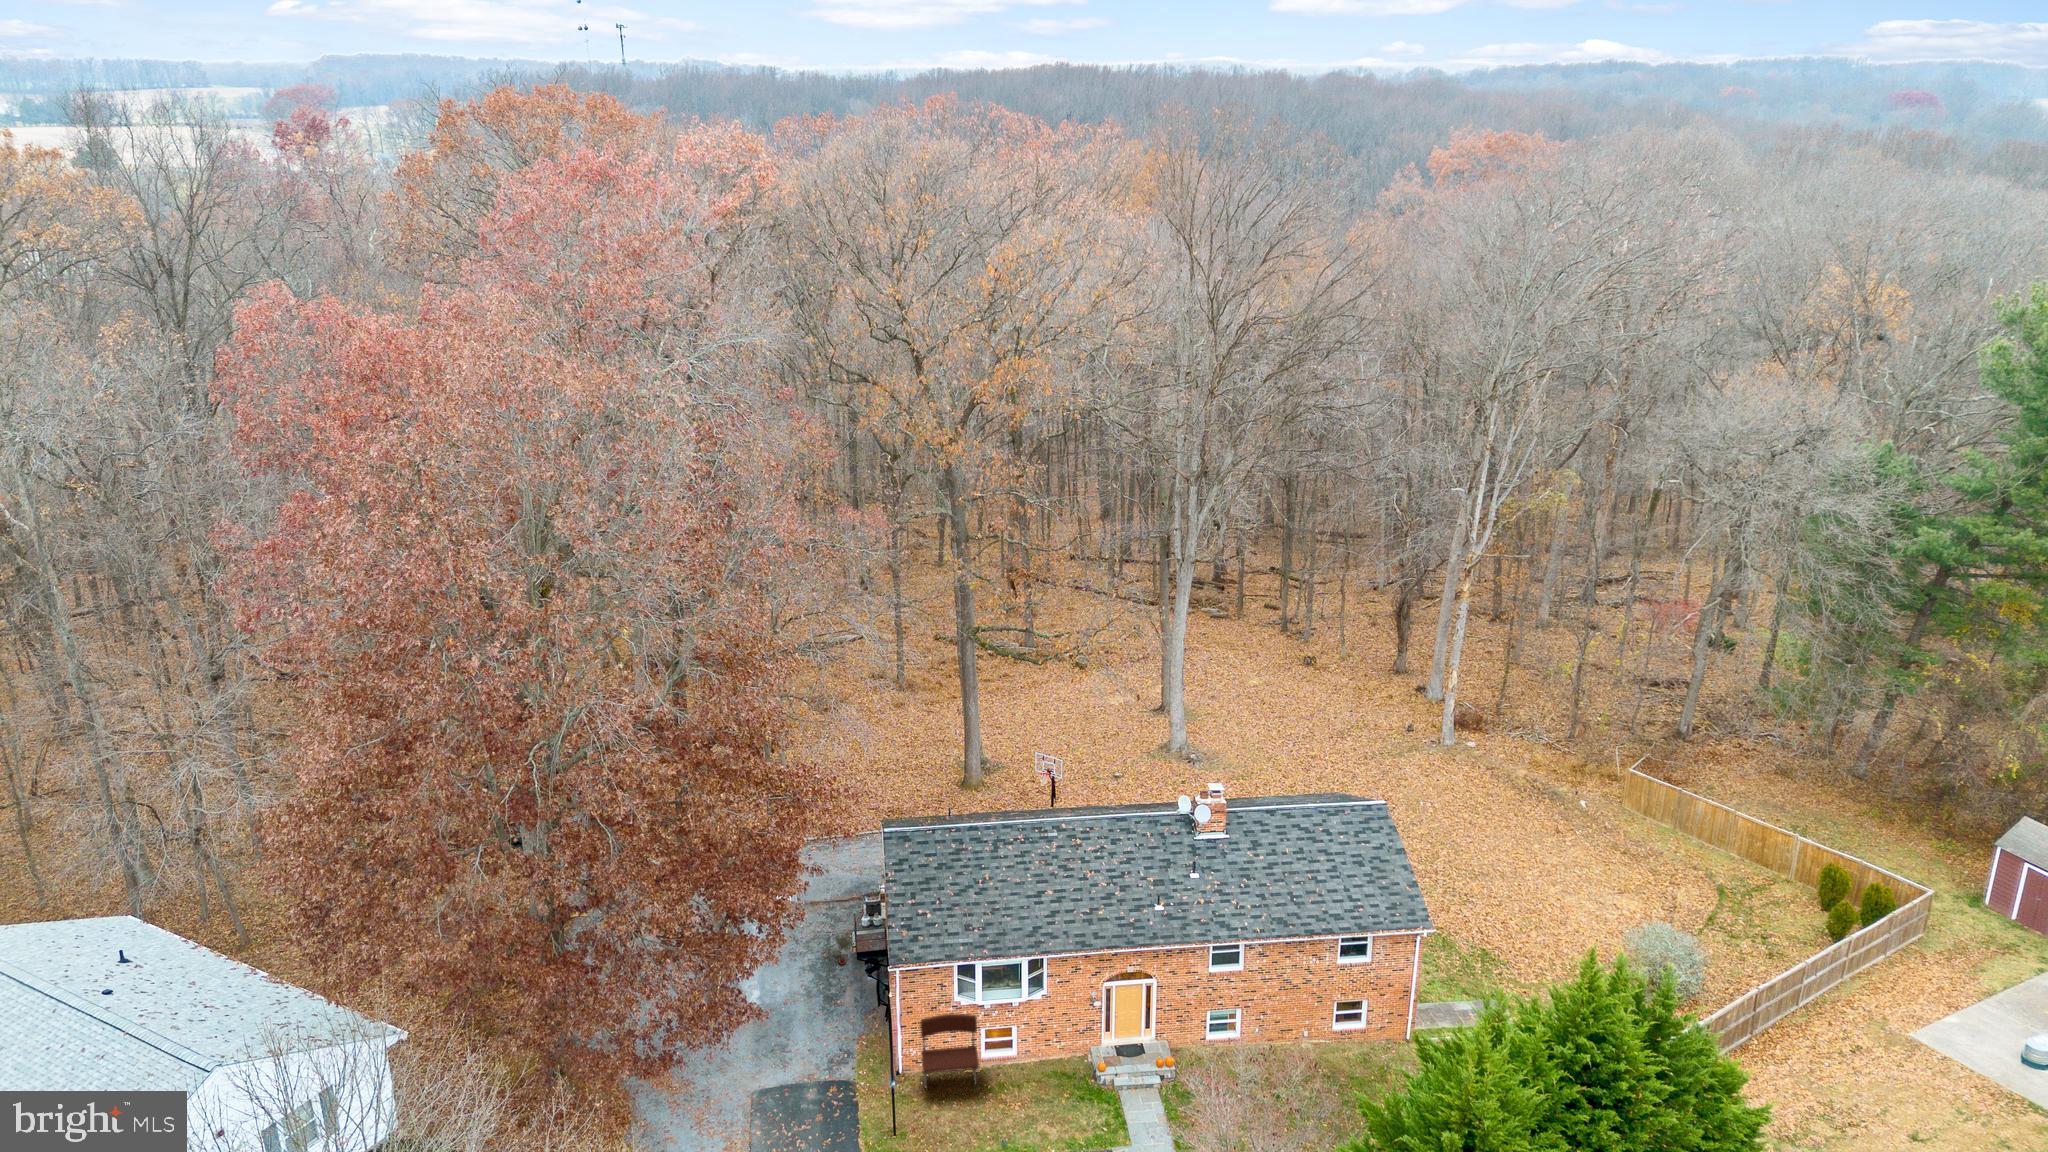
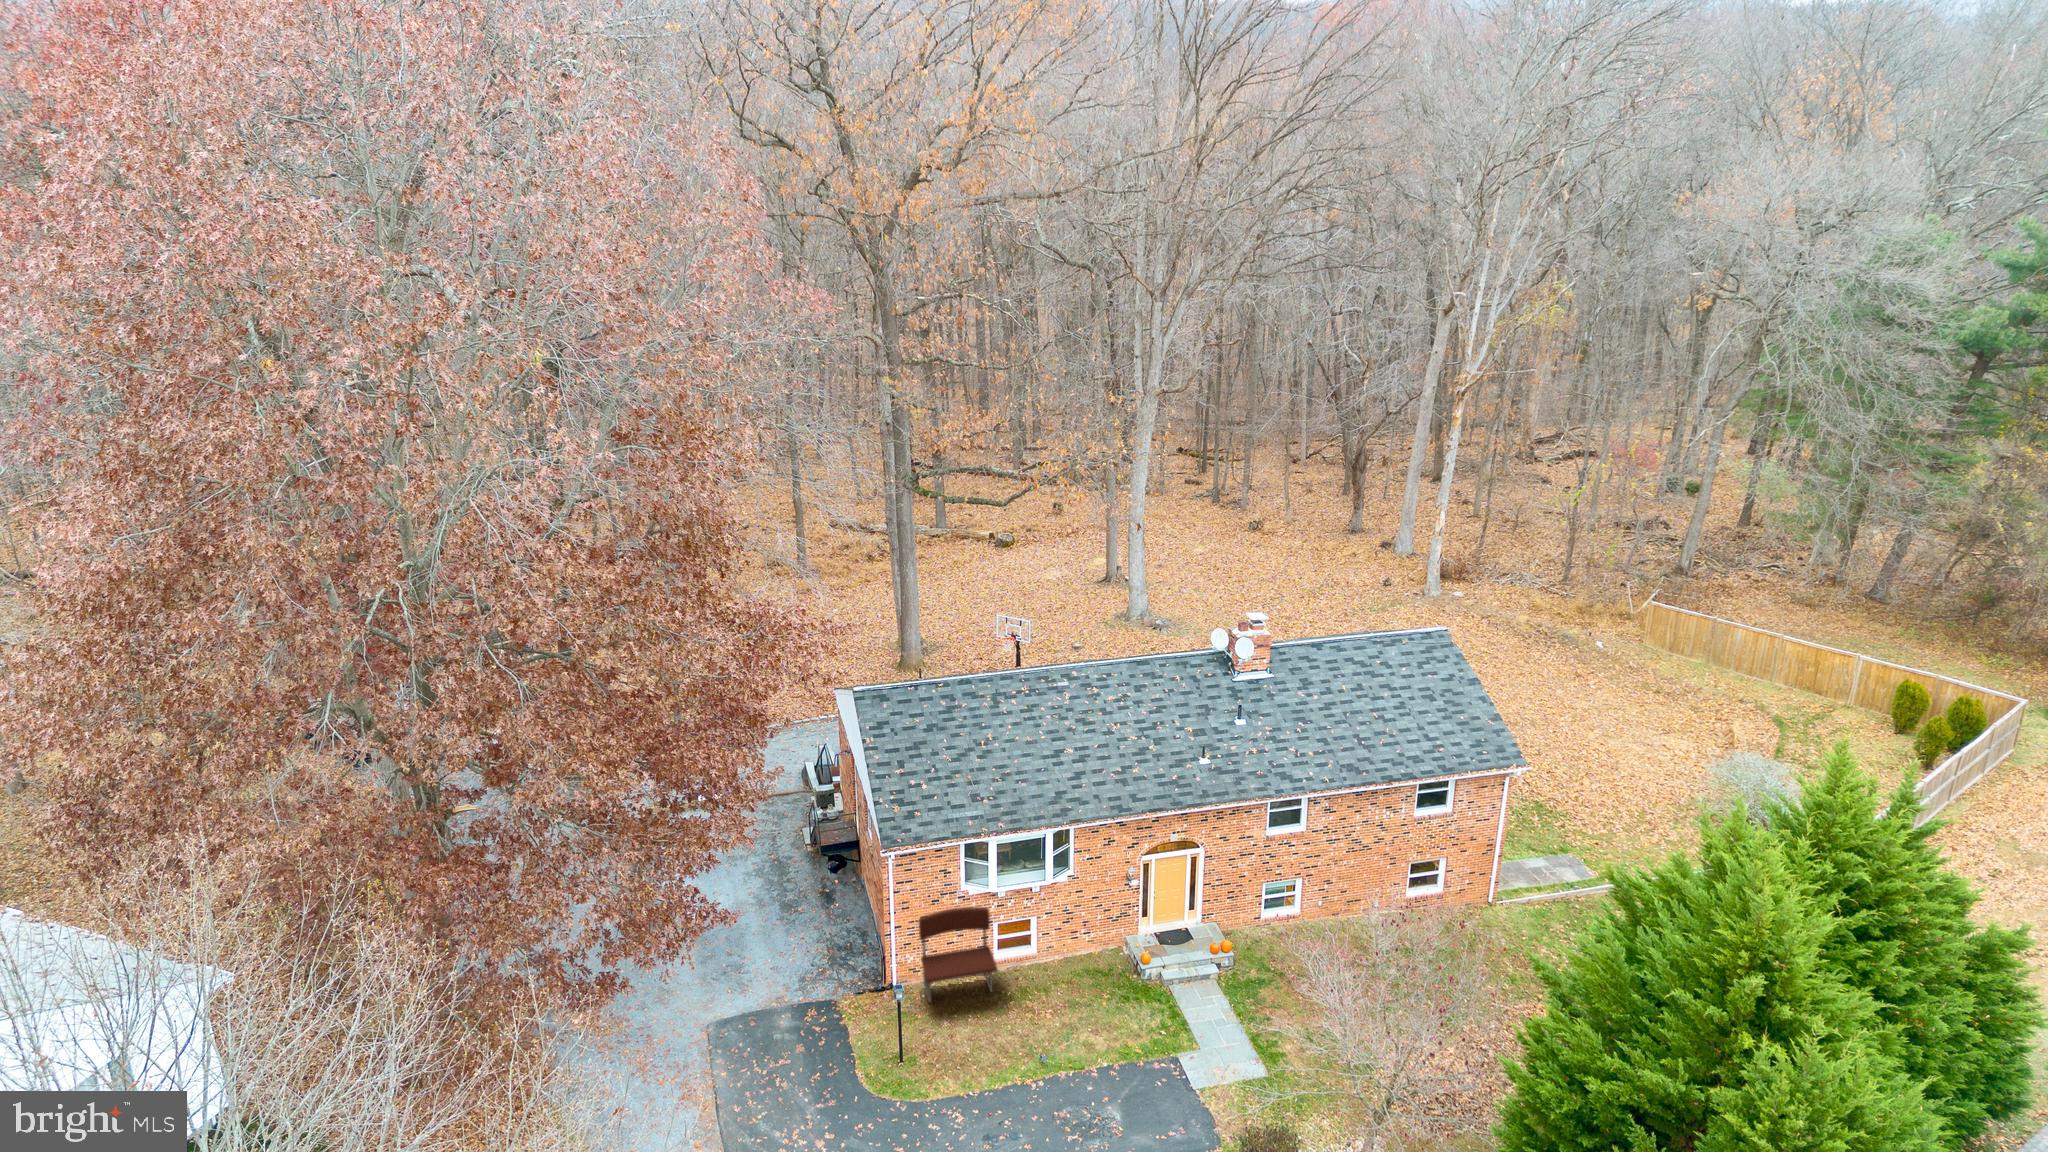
potted tree: present [835,930,856,965] -> none [789,825,818,870]

